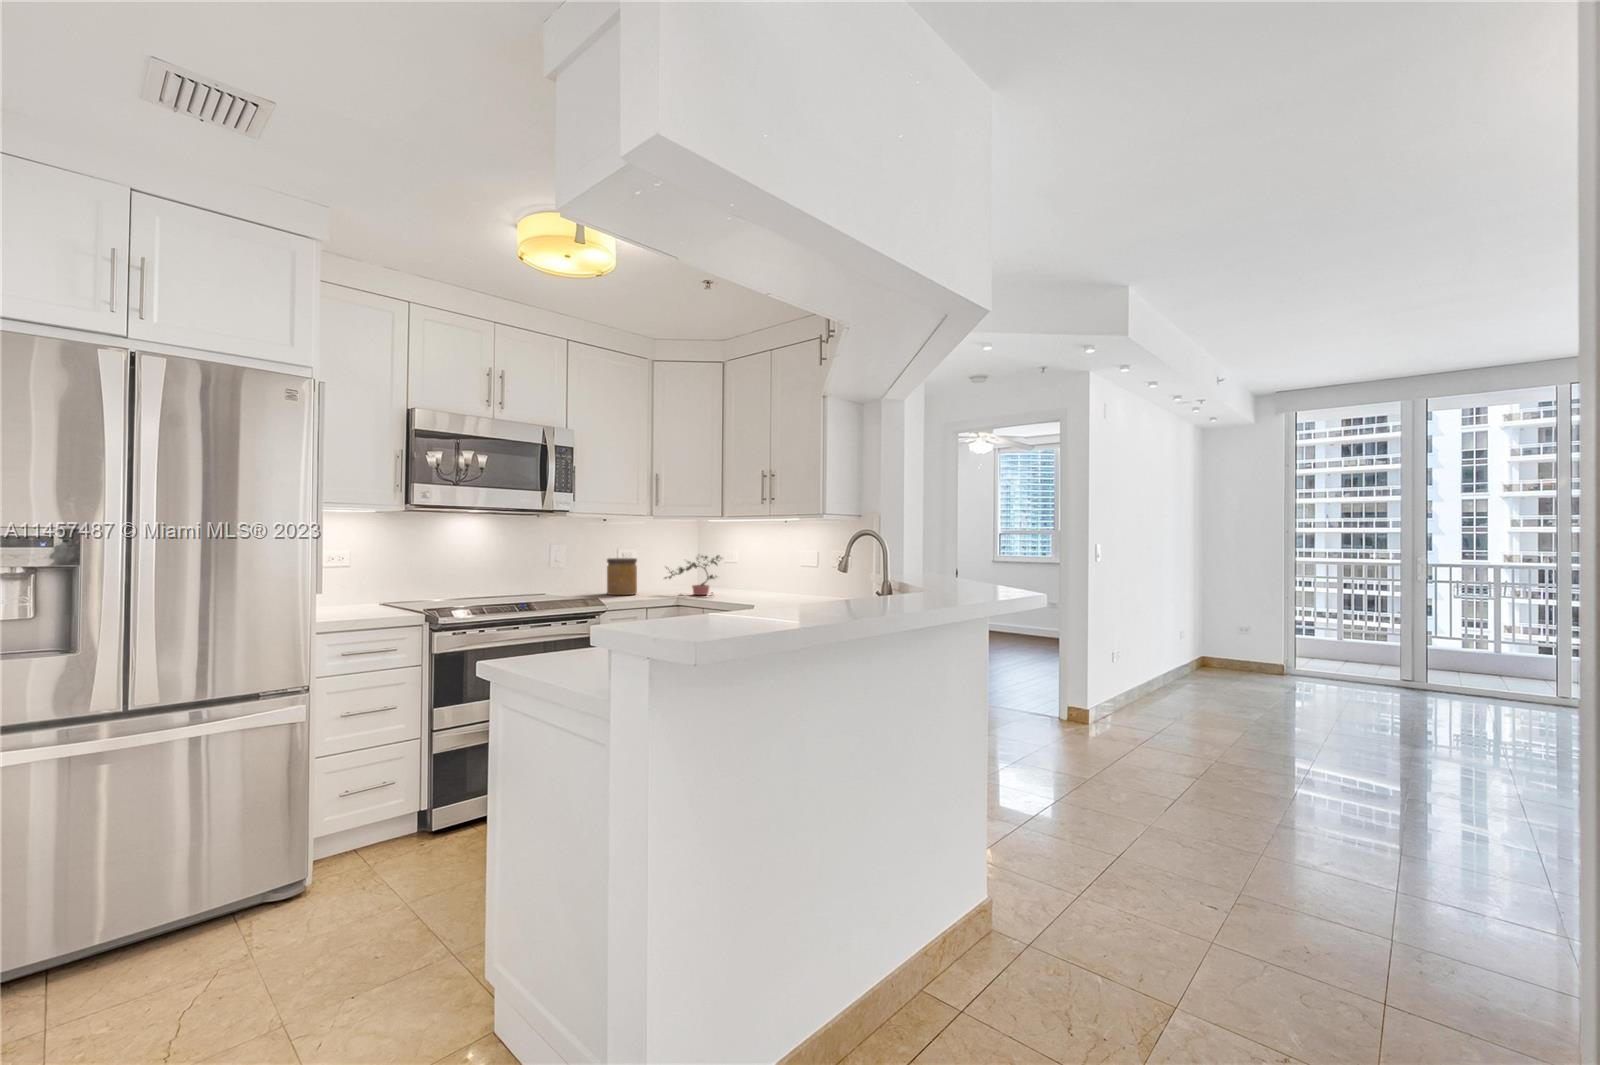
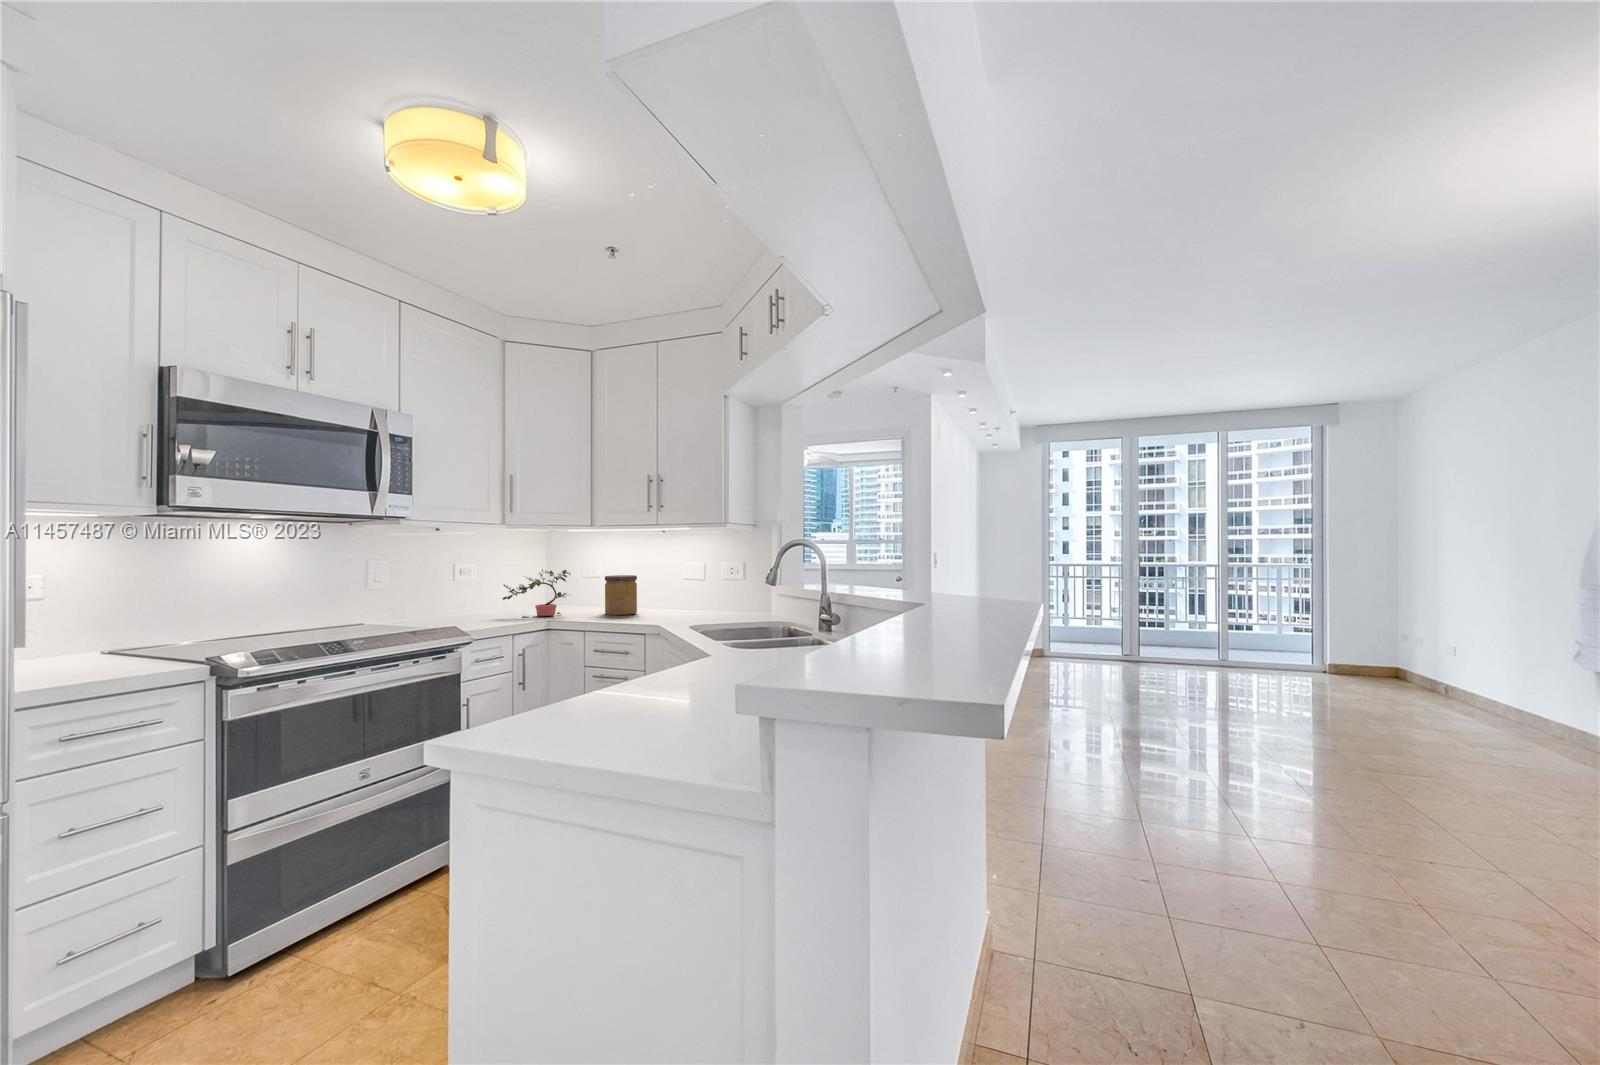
jar: present [607,558,637,595] -> present [605,575,637,615]

